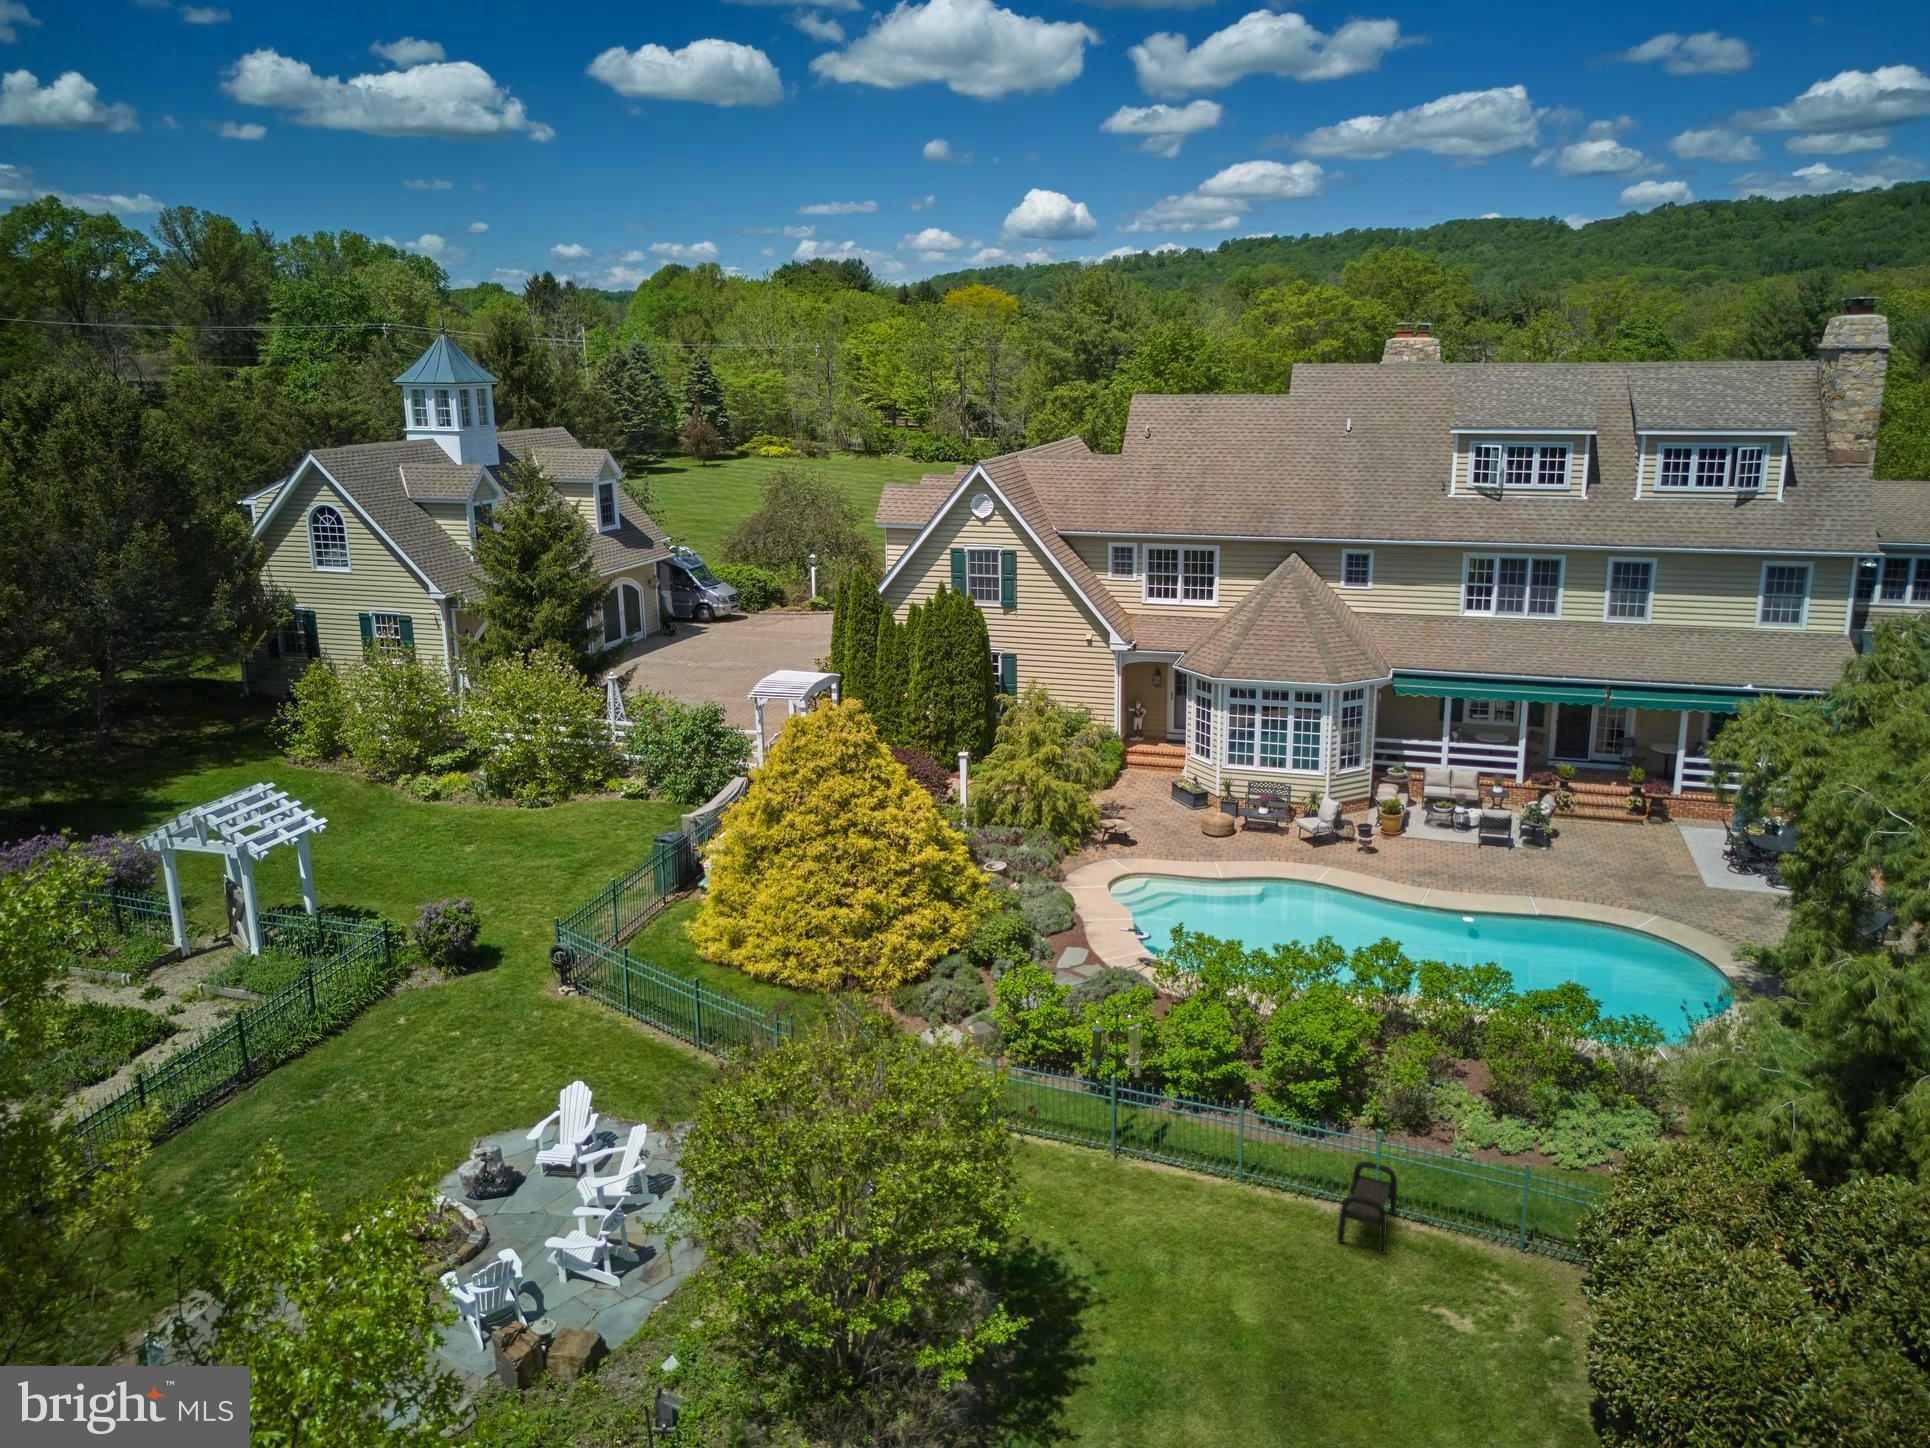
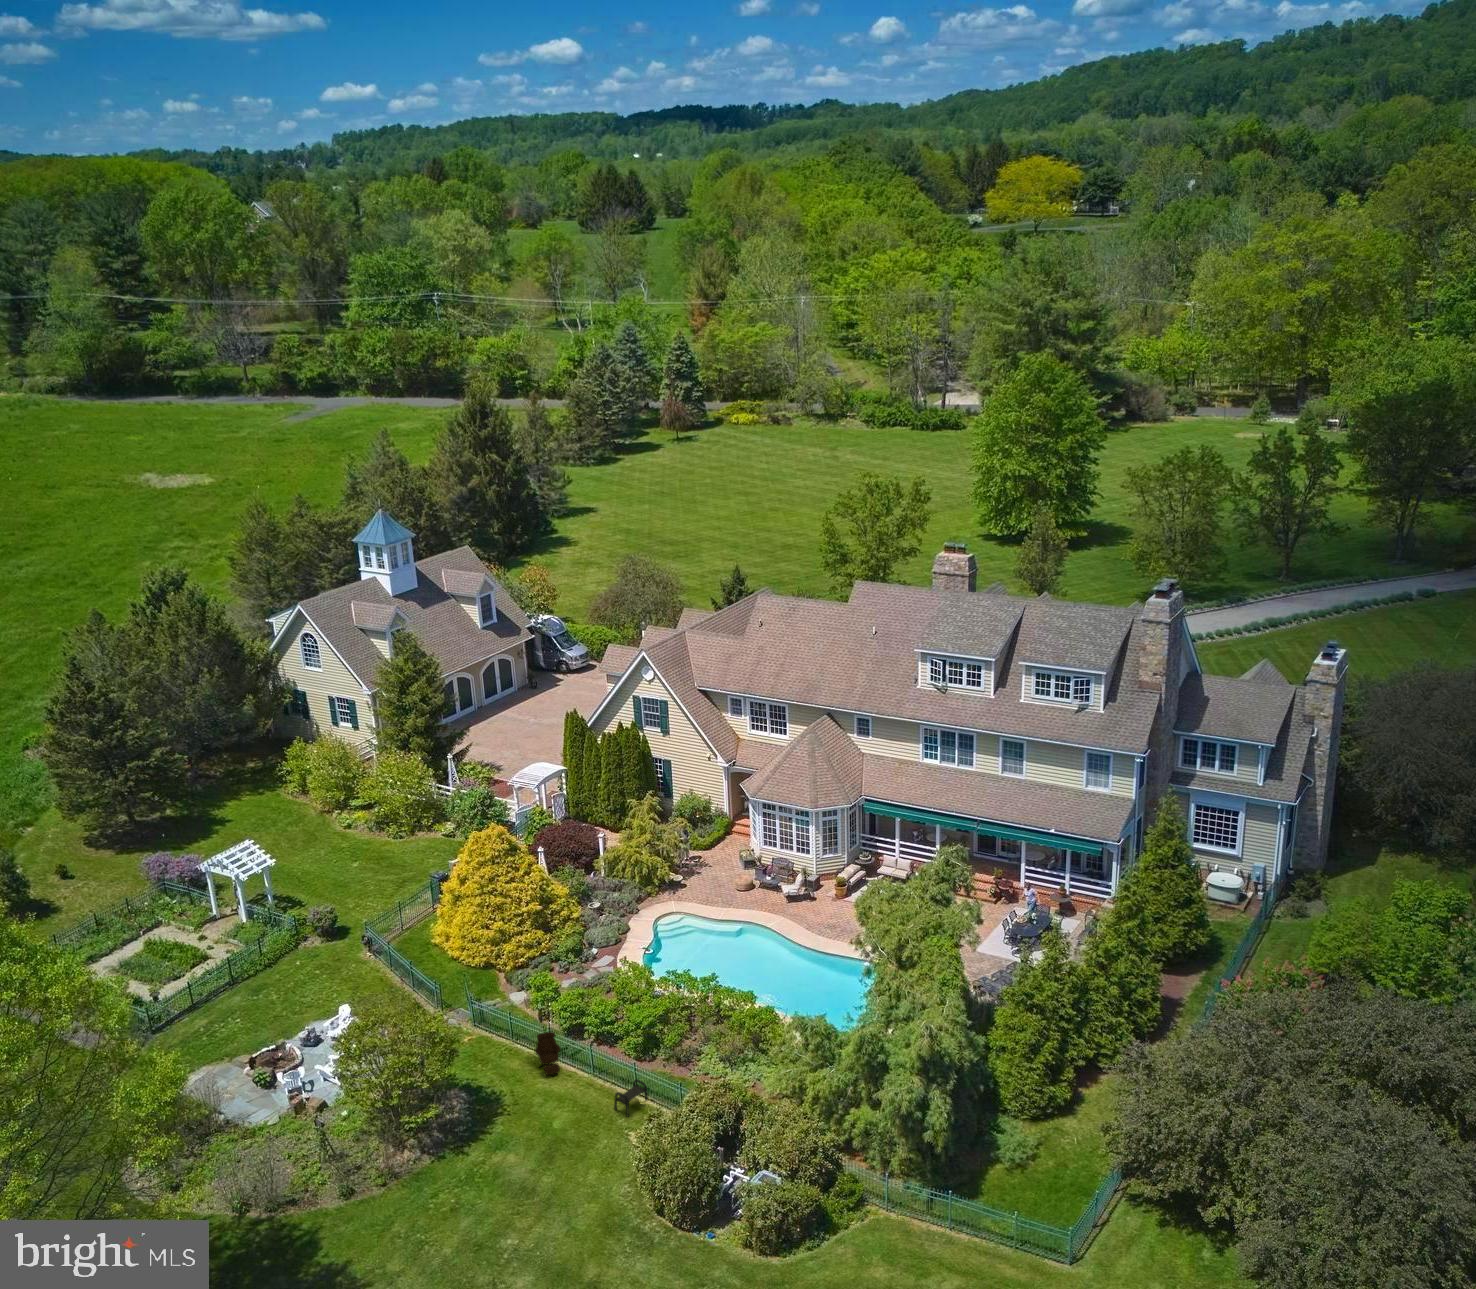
lounge chair: none [1072,1084,1148,1192] -> present [535,1032,560,1075]

